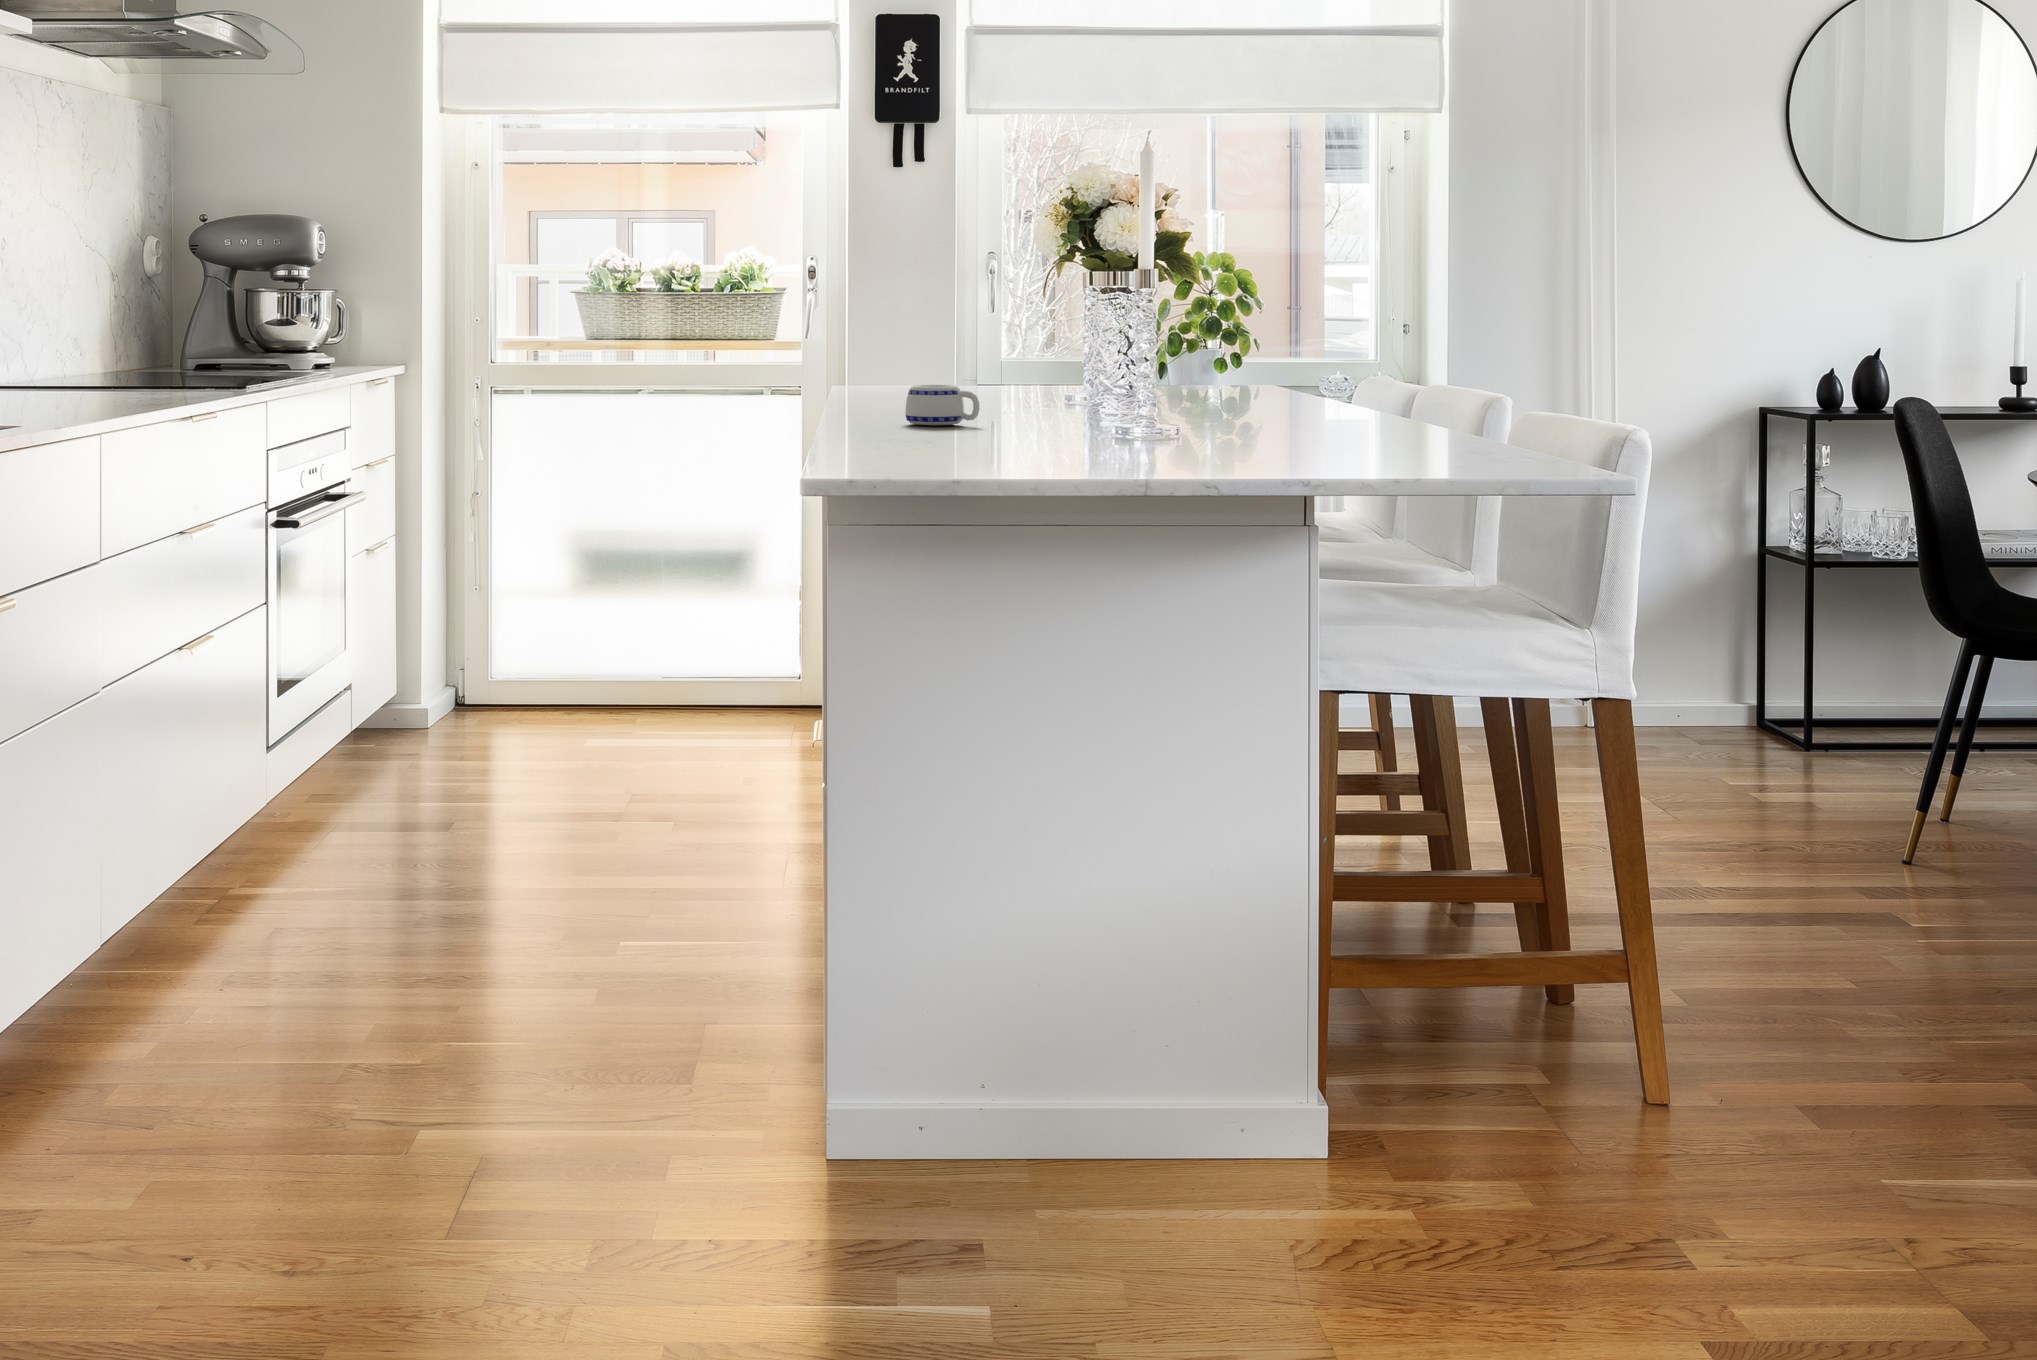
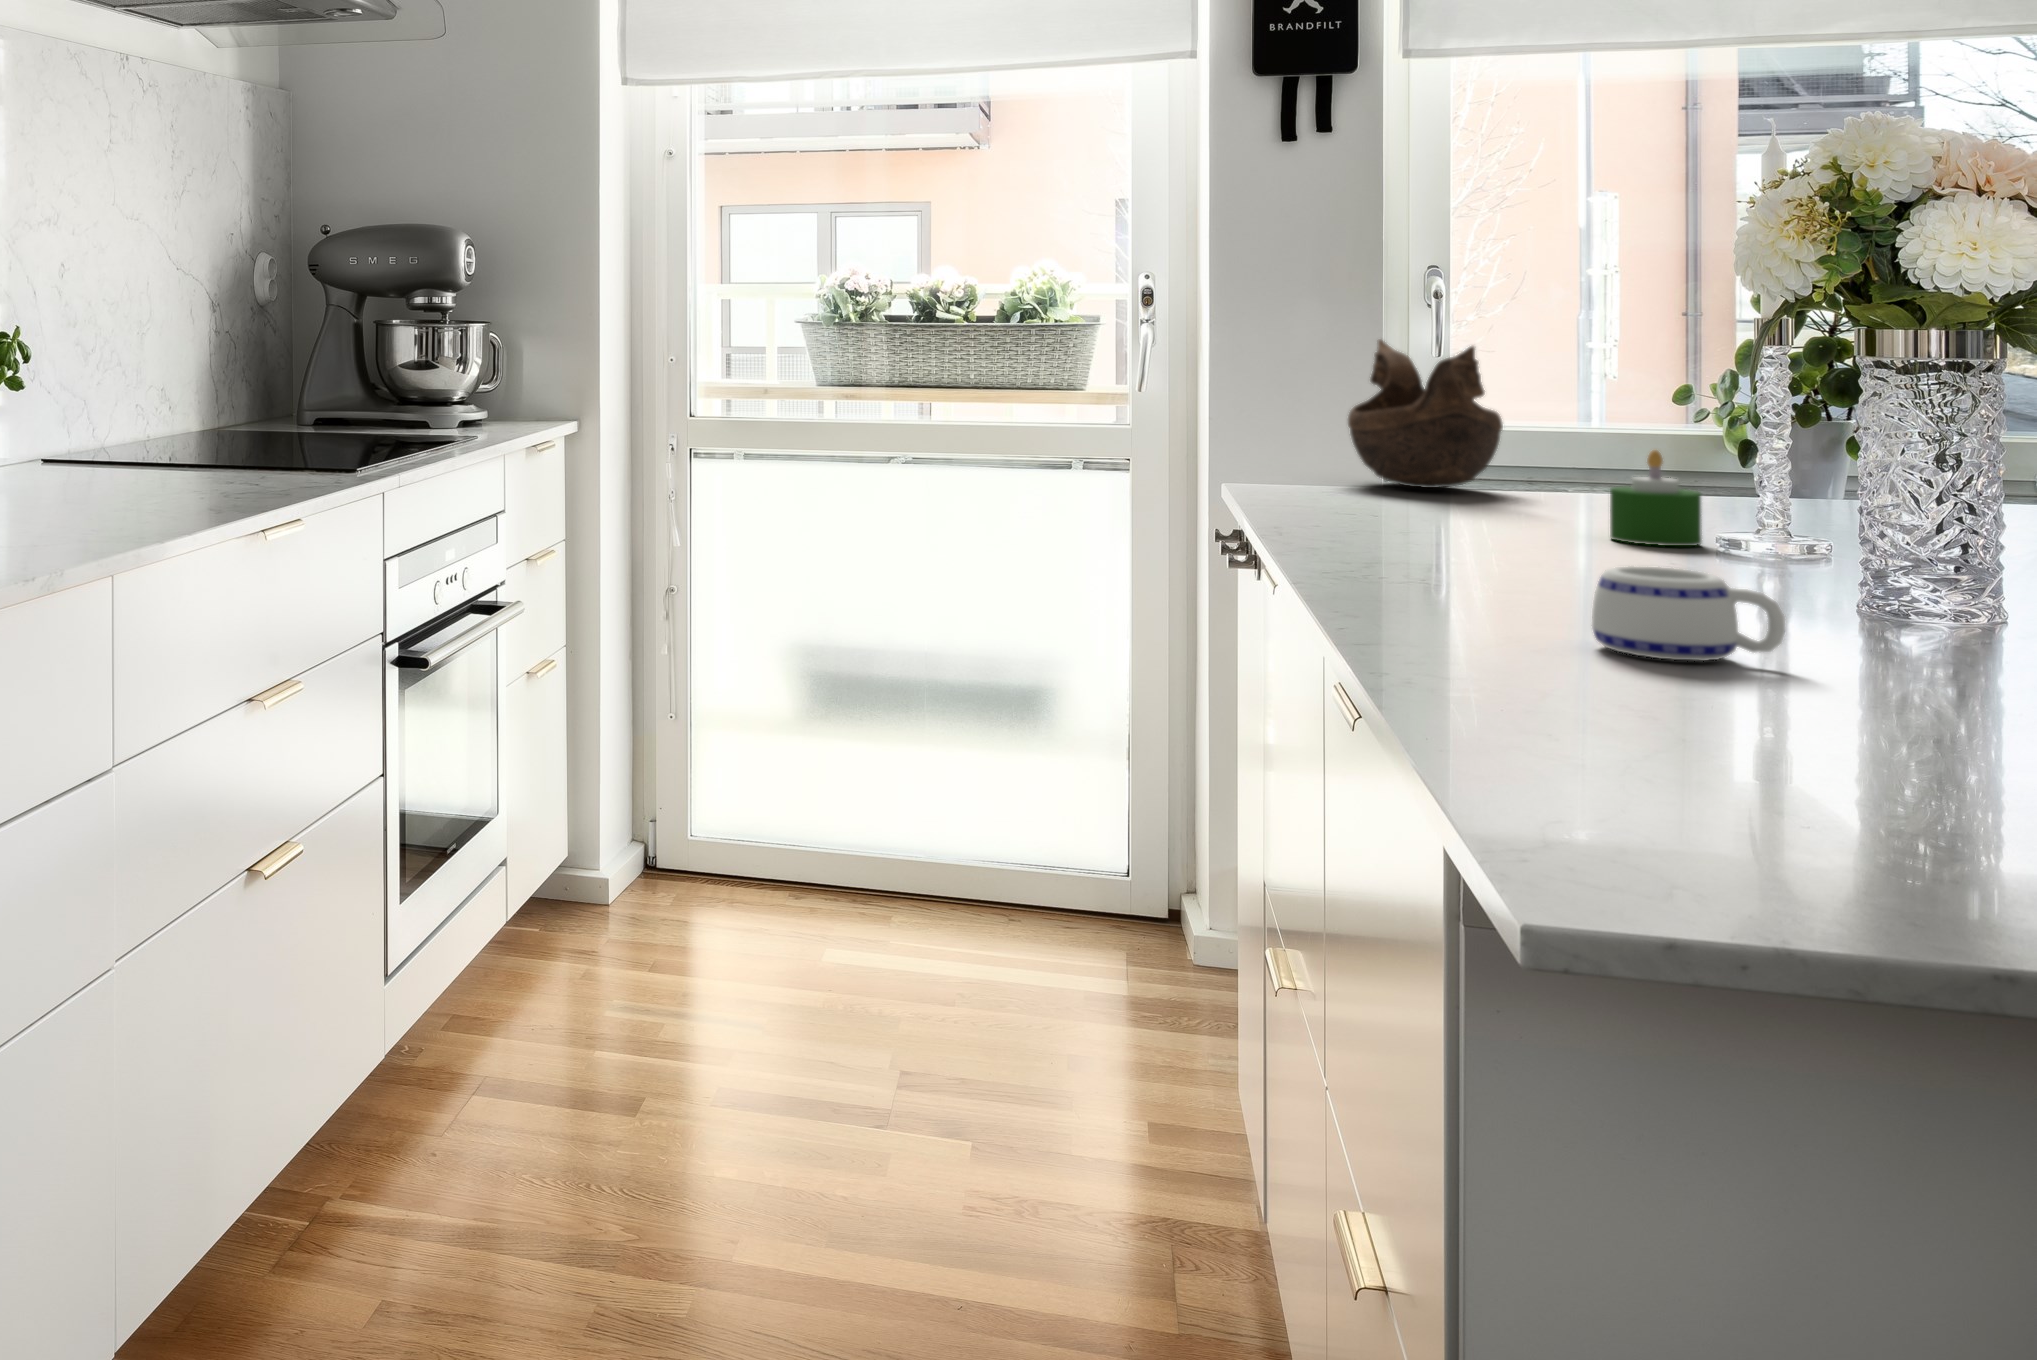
decorative bowl: none [901,295,985,385] -> present [1348,340,1503,488]
candle: none [1001,348,1043,400] -> present [1610,450,1702,546]

